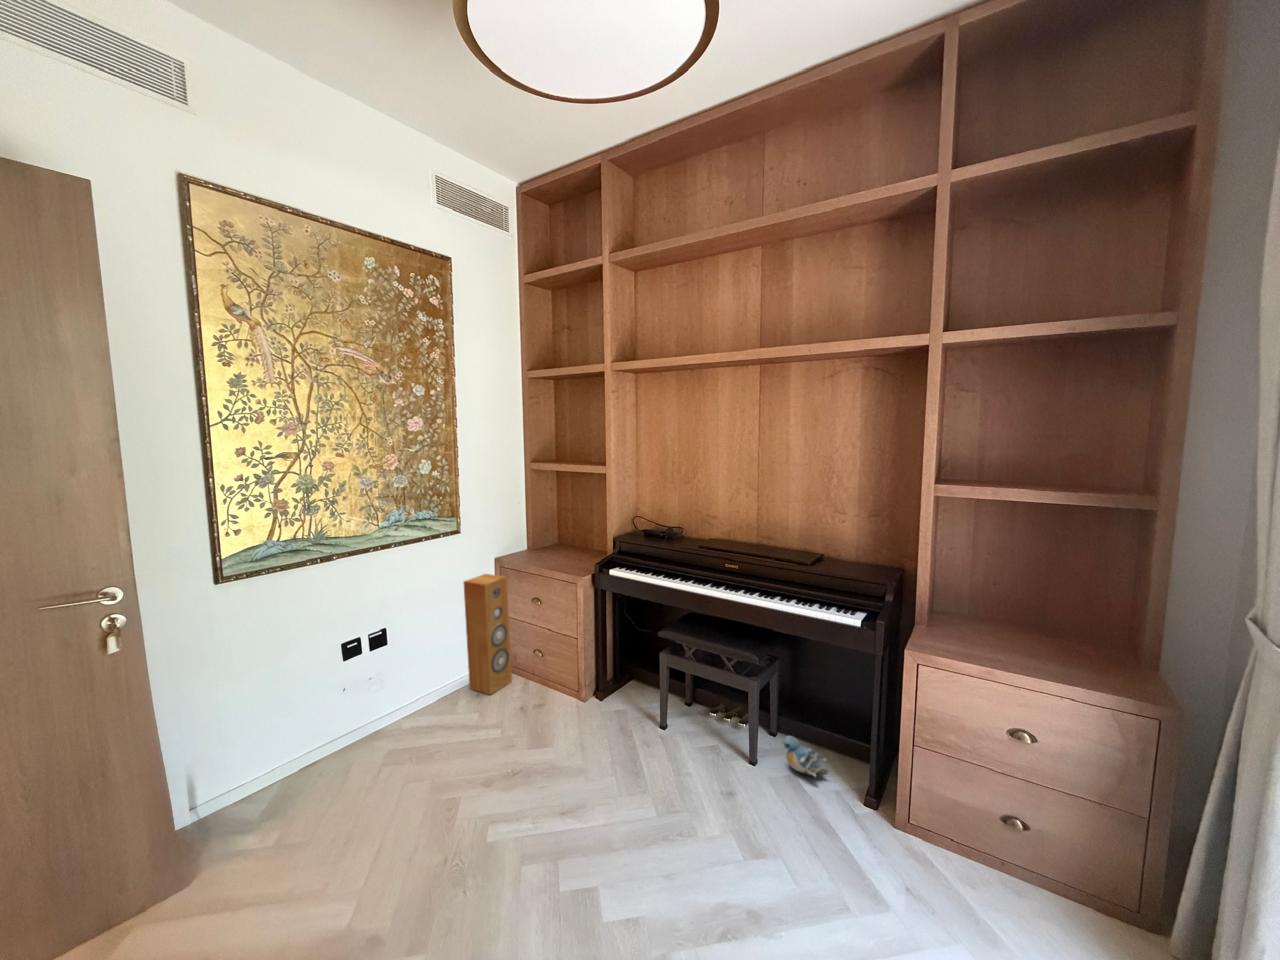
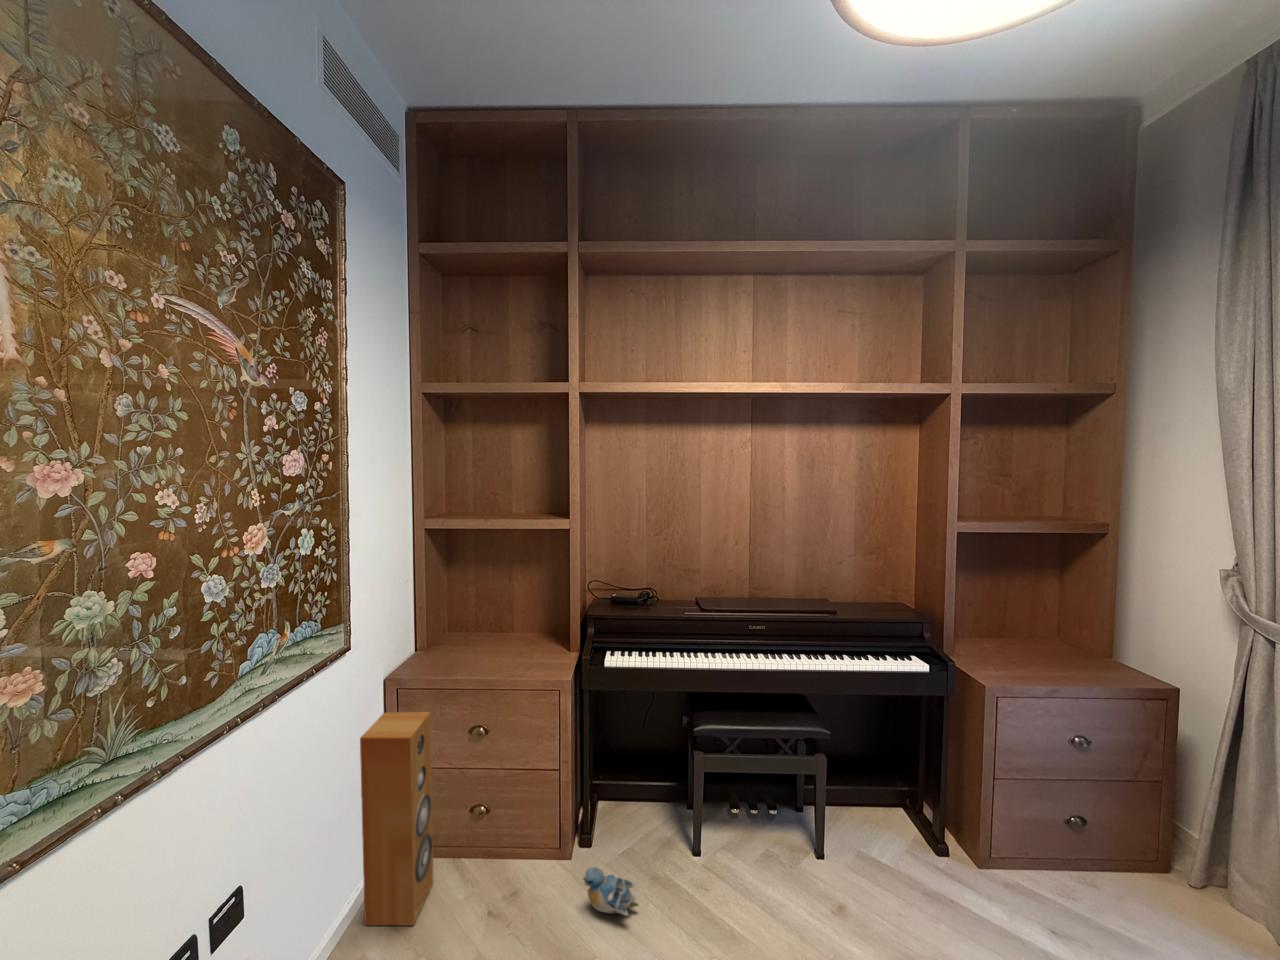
plush toy: present [783,736,826,777] -> present [583,867,639,916]

